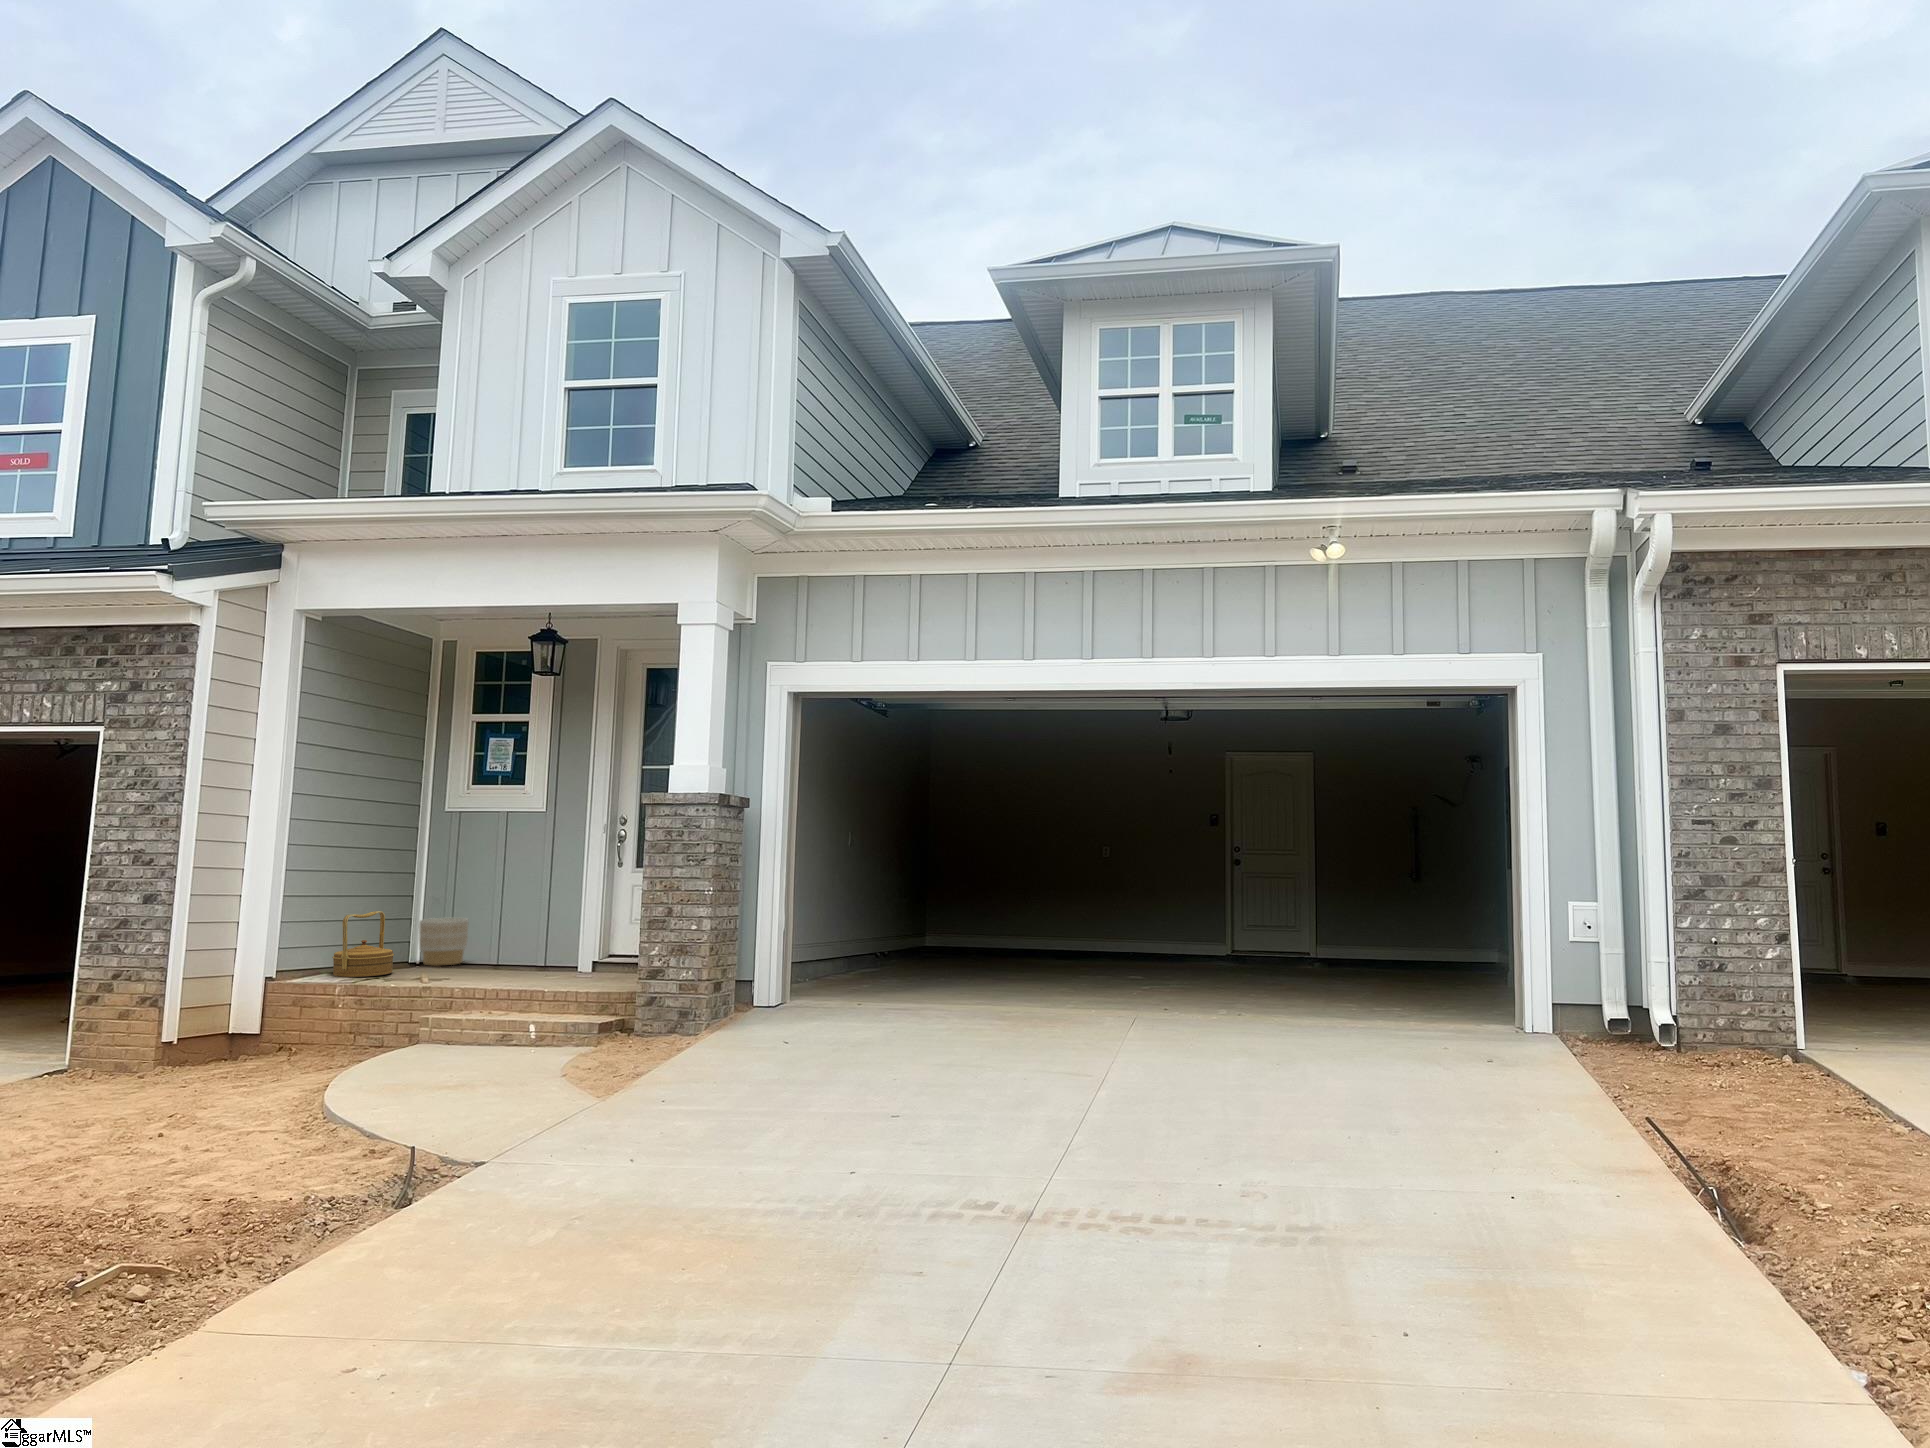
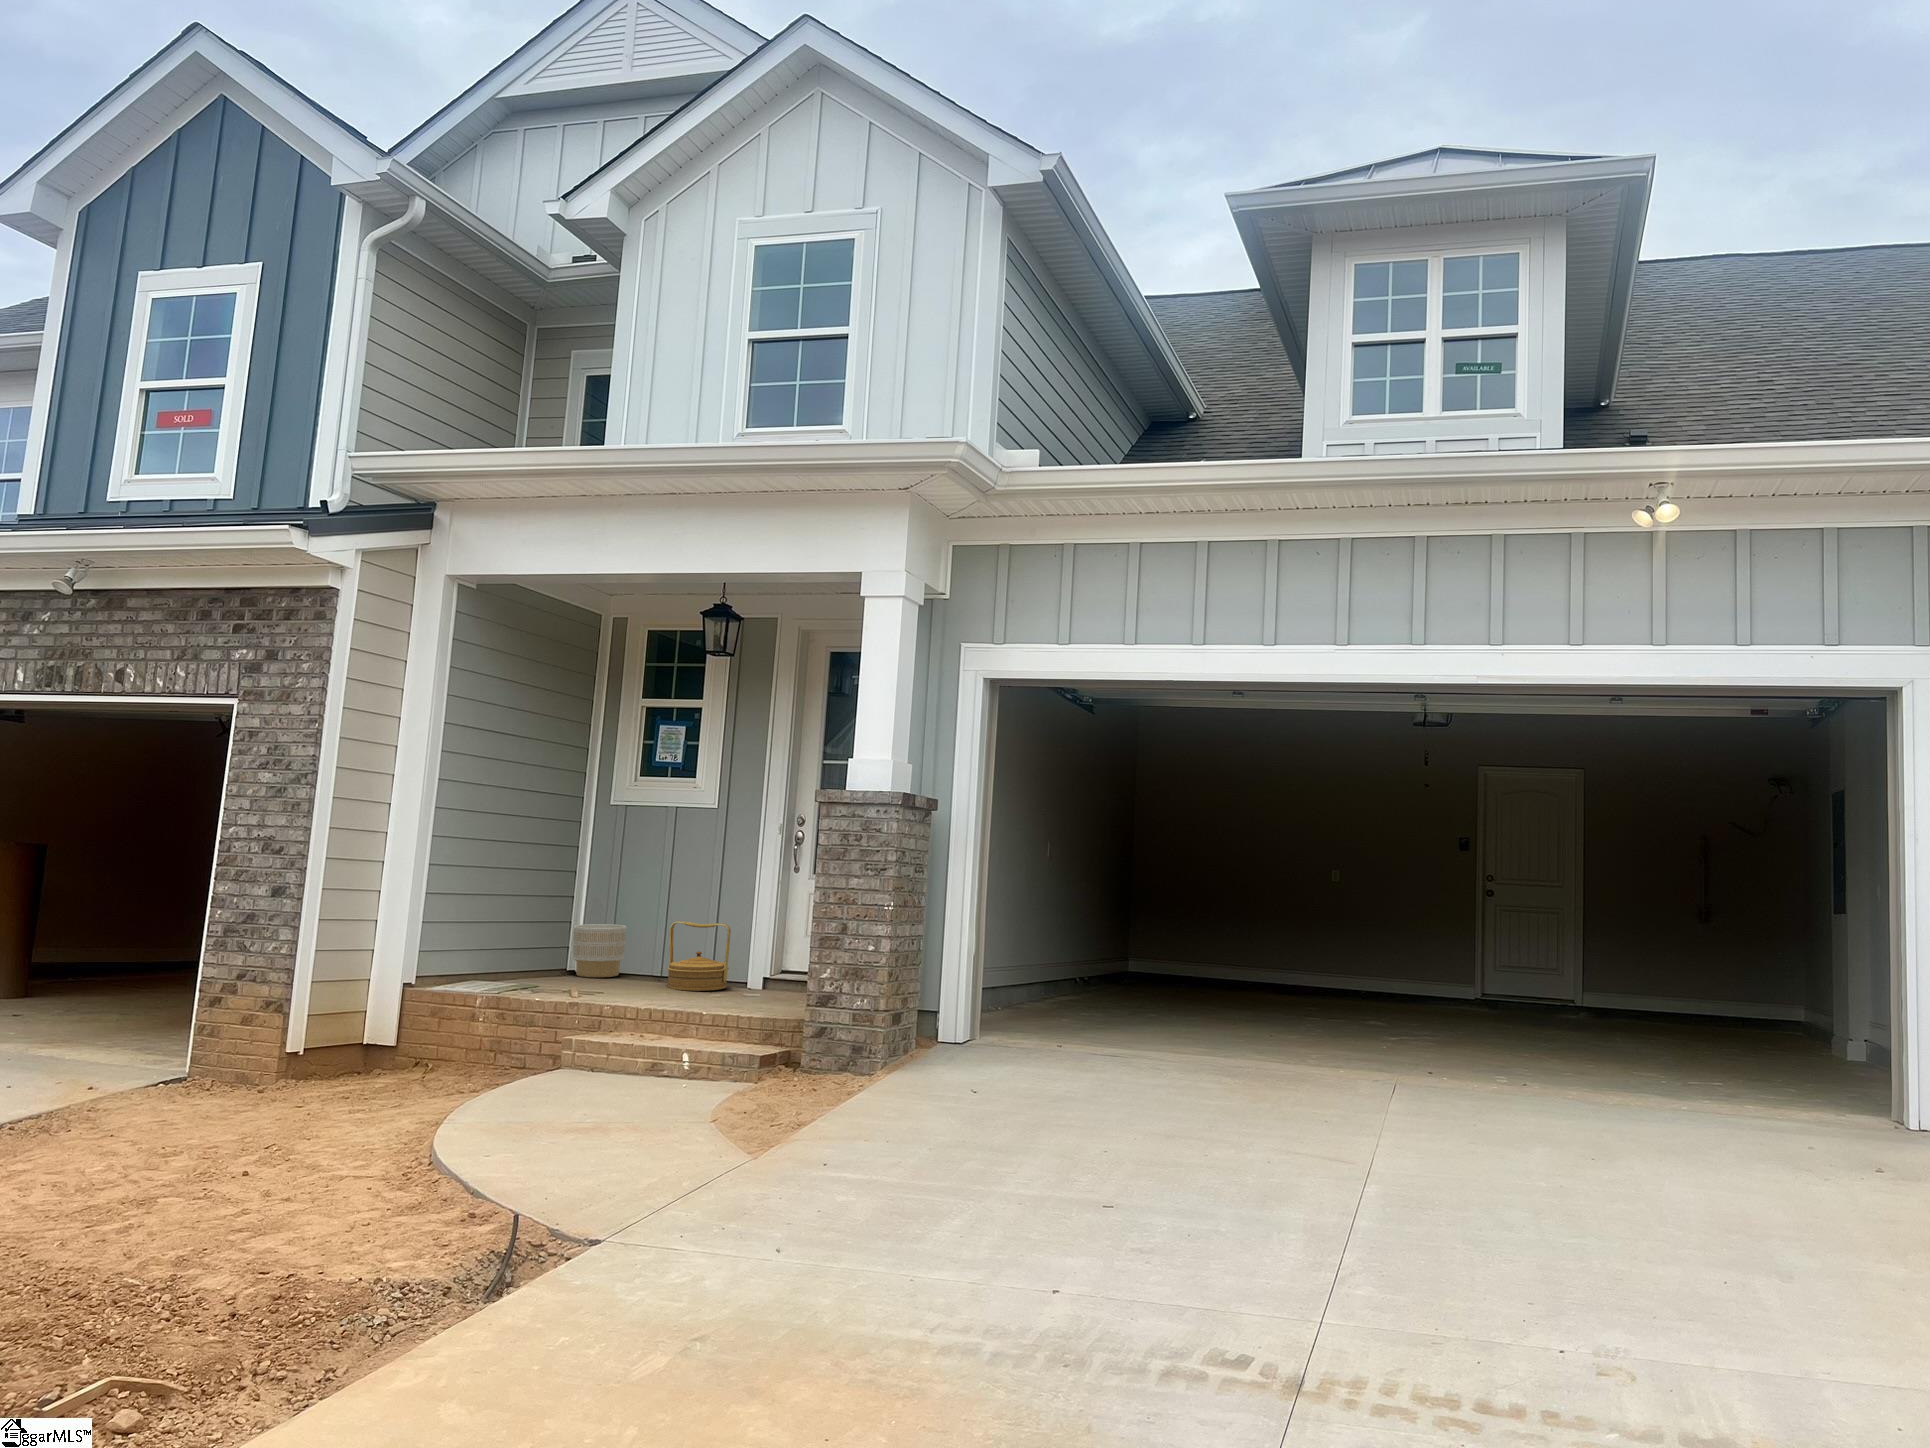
woven basket: present [332,911,394,977] -> present [667,921,731,991]

